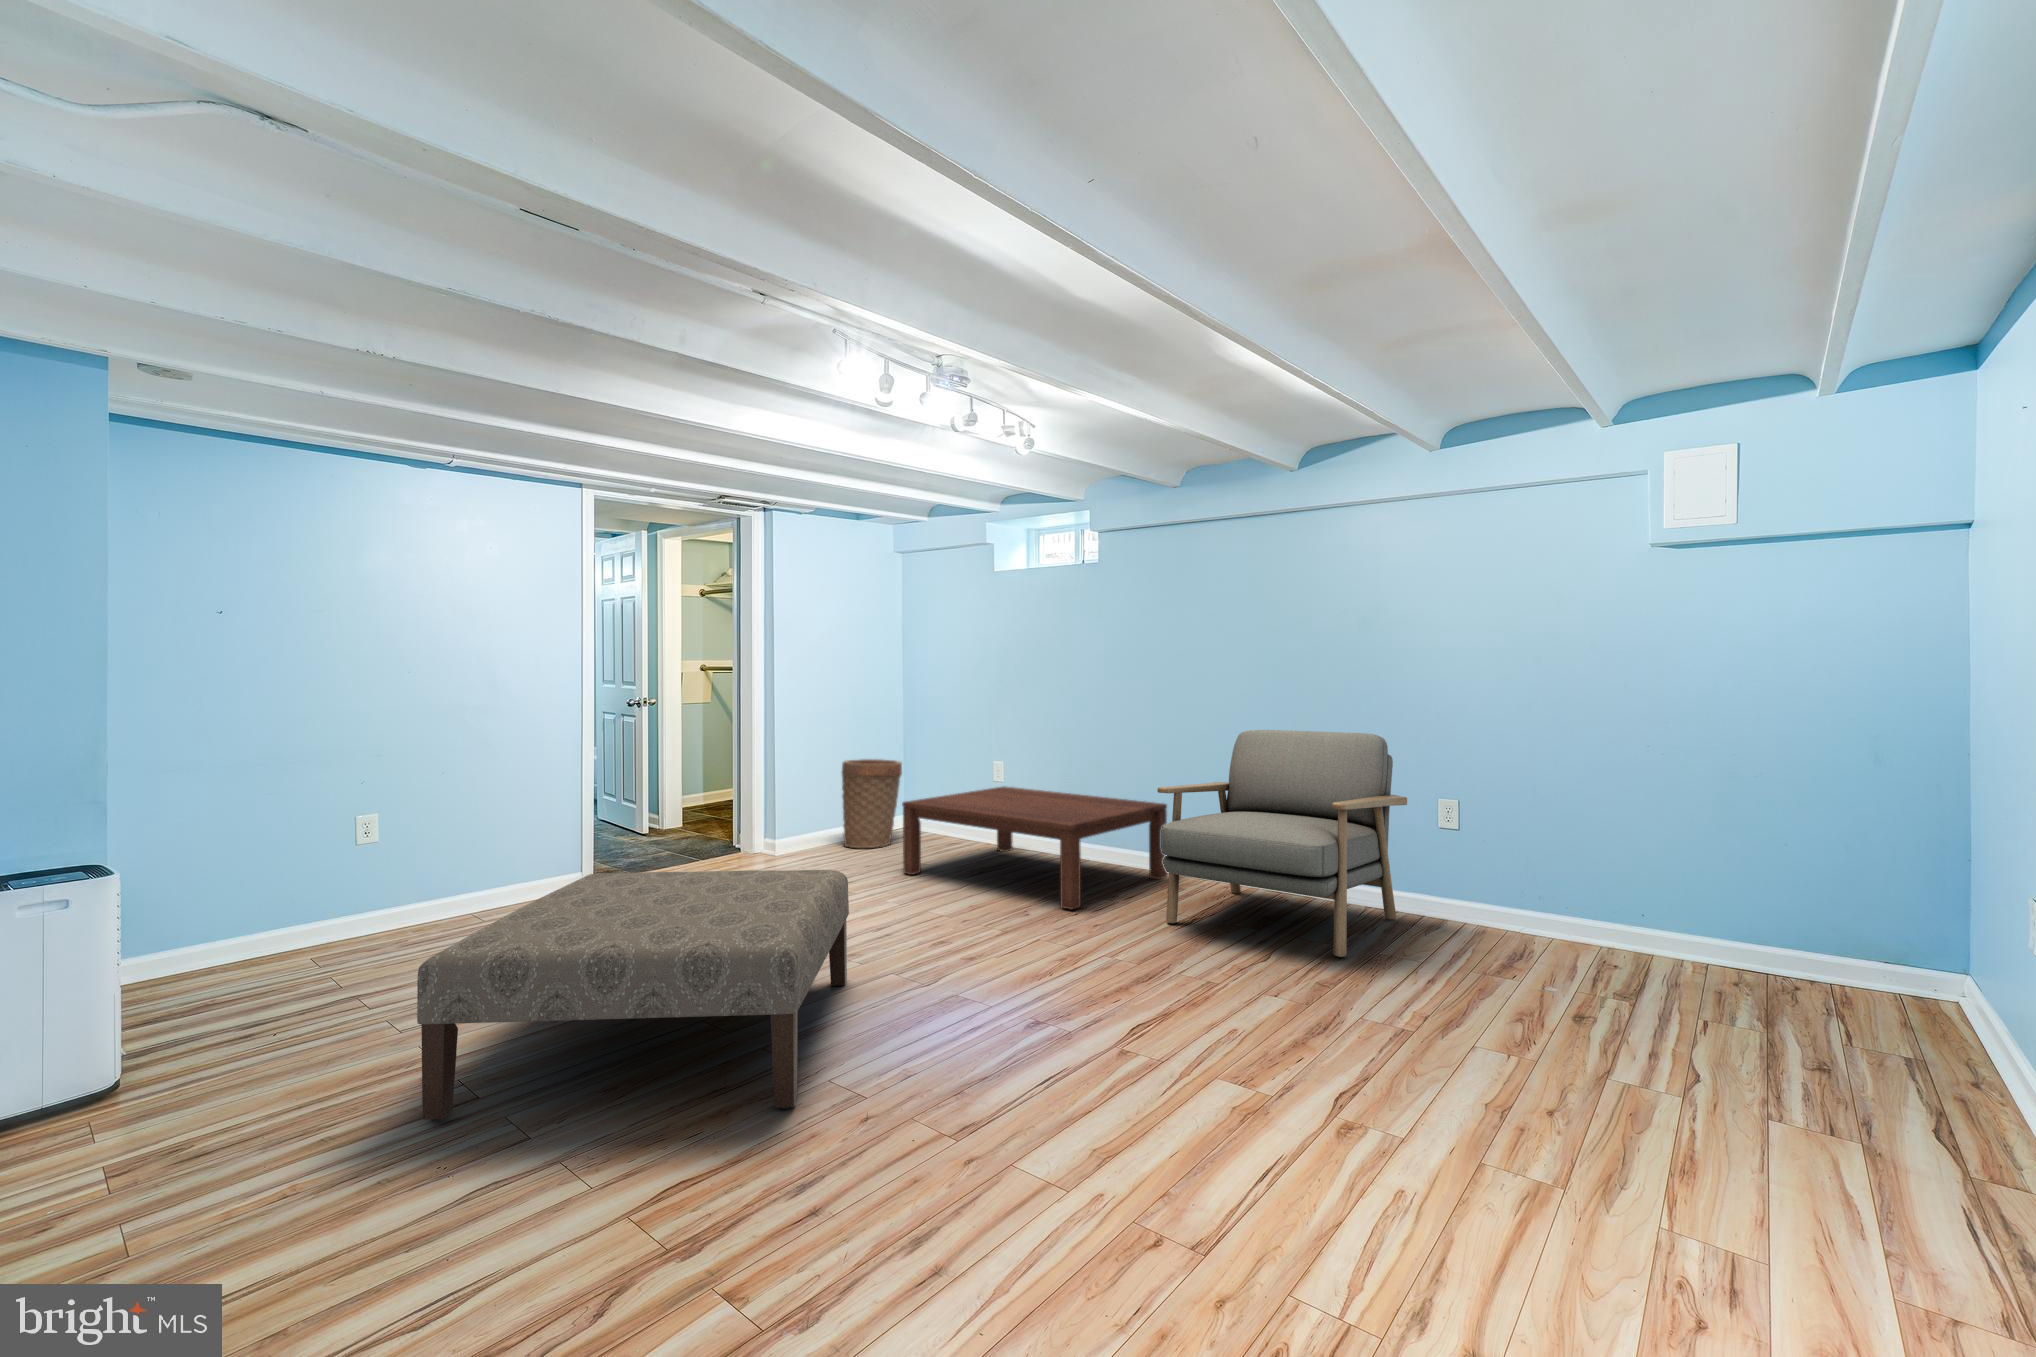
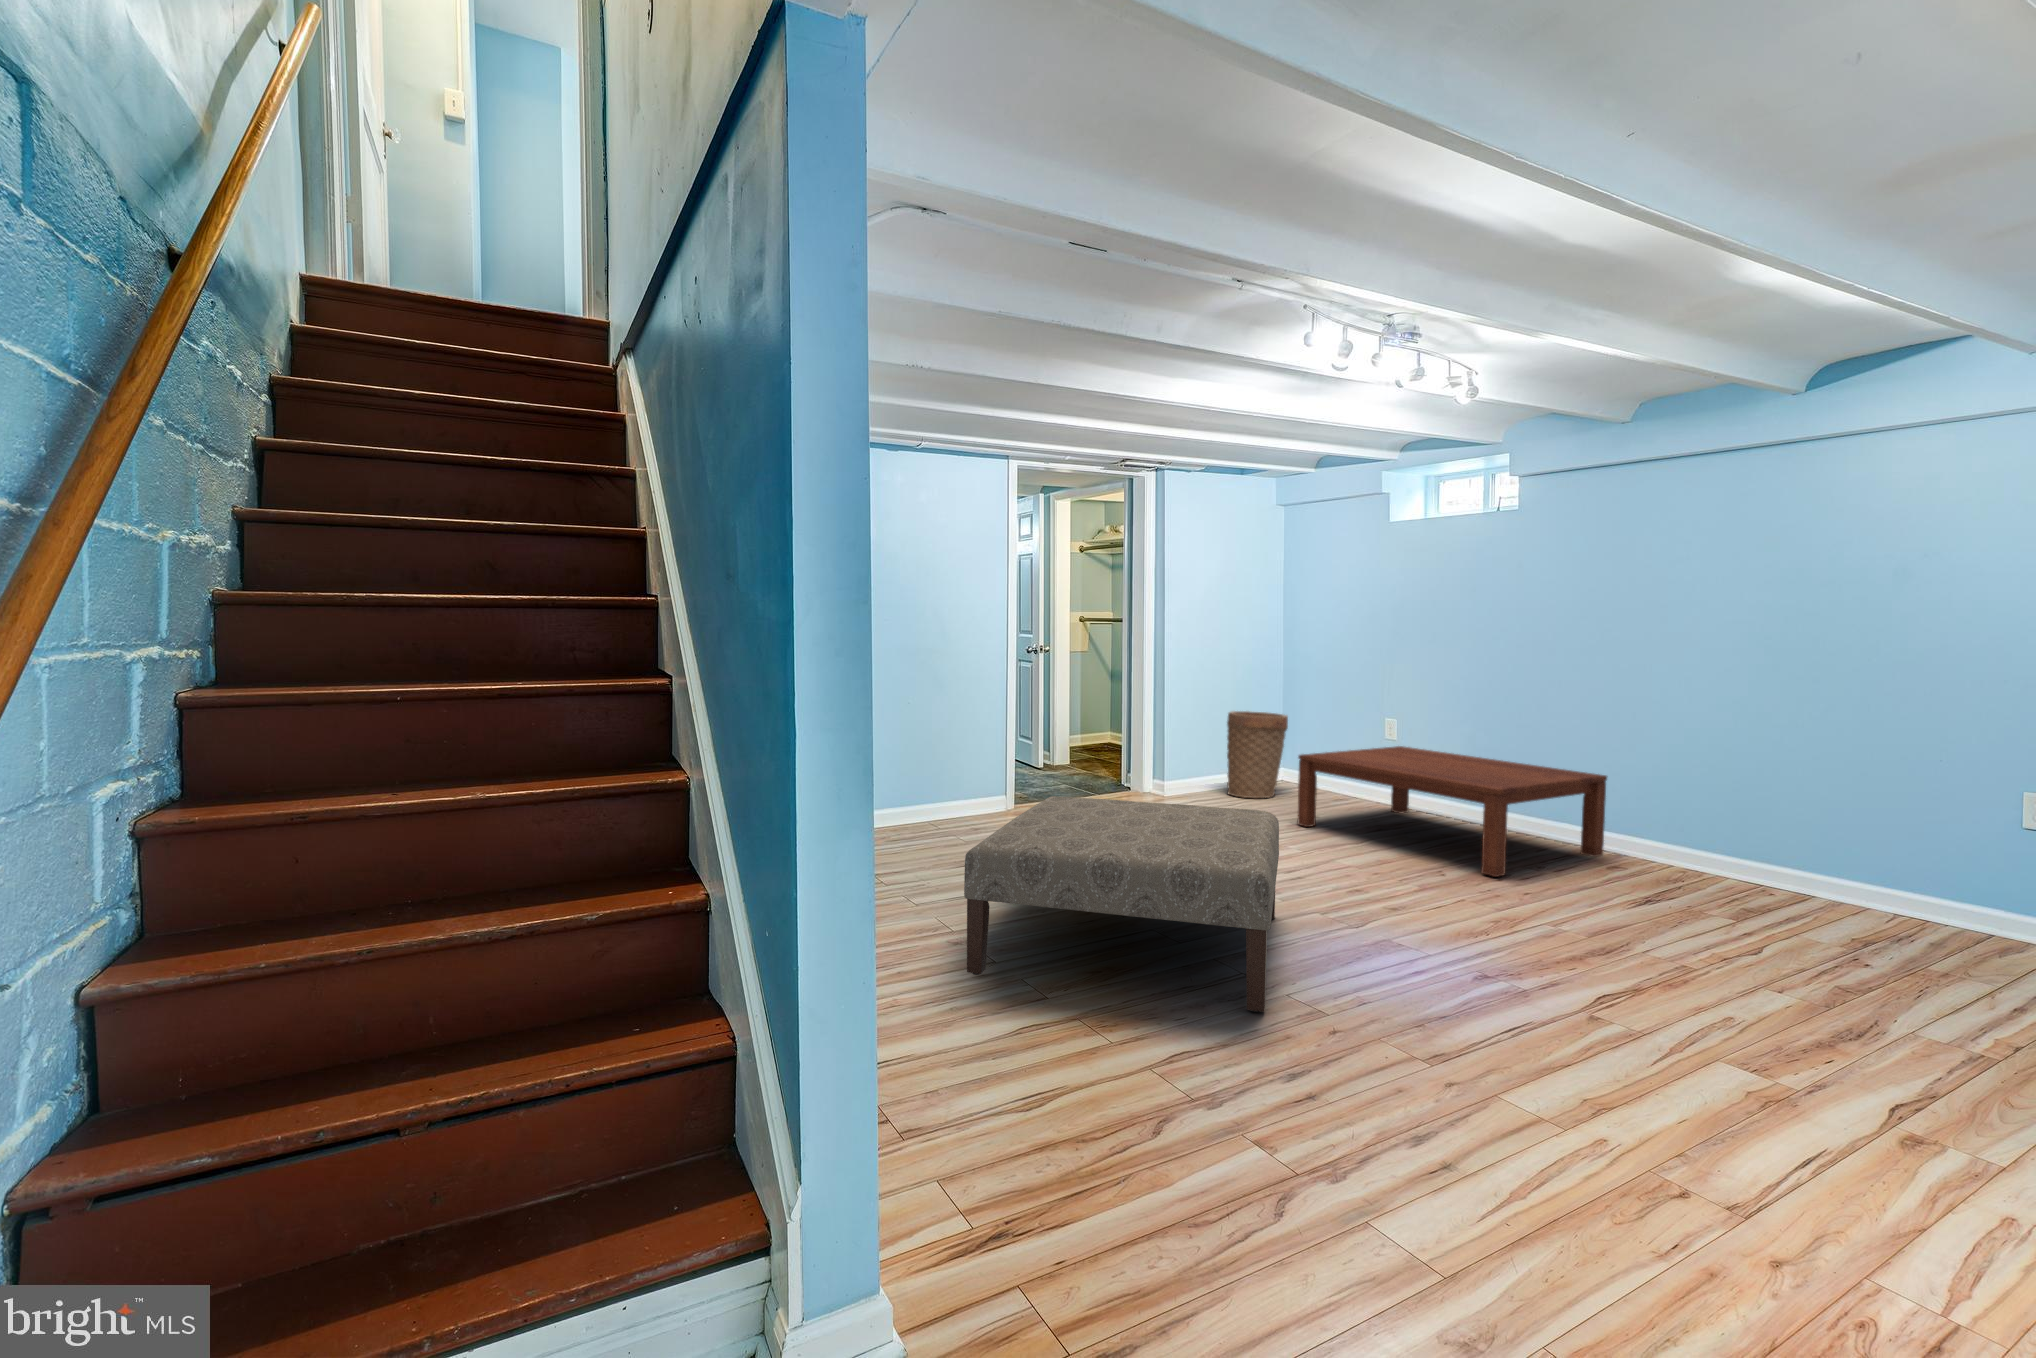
armchair: present [1157,730,1407,957] -> none [1611,699,1967,963]

